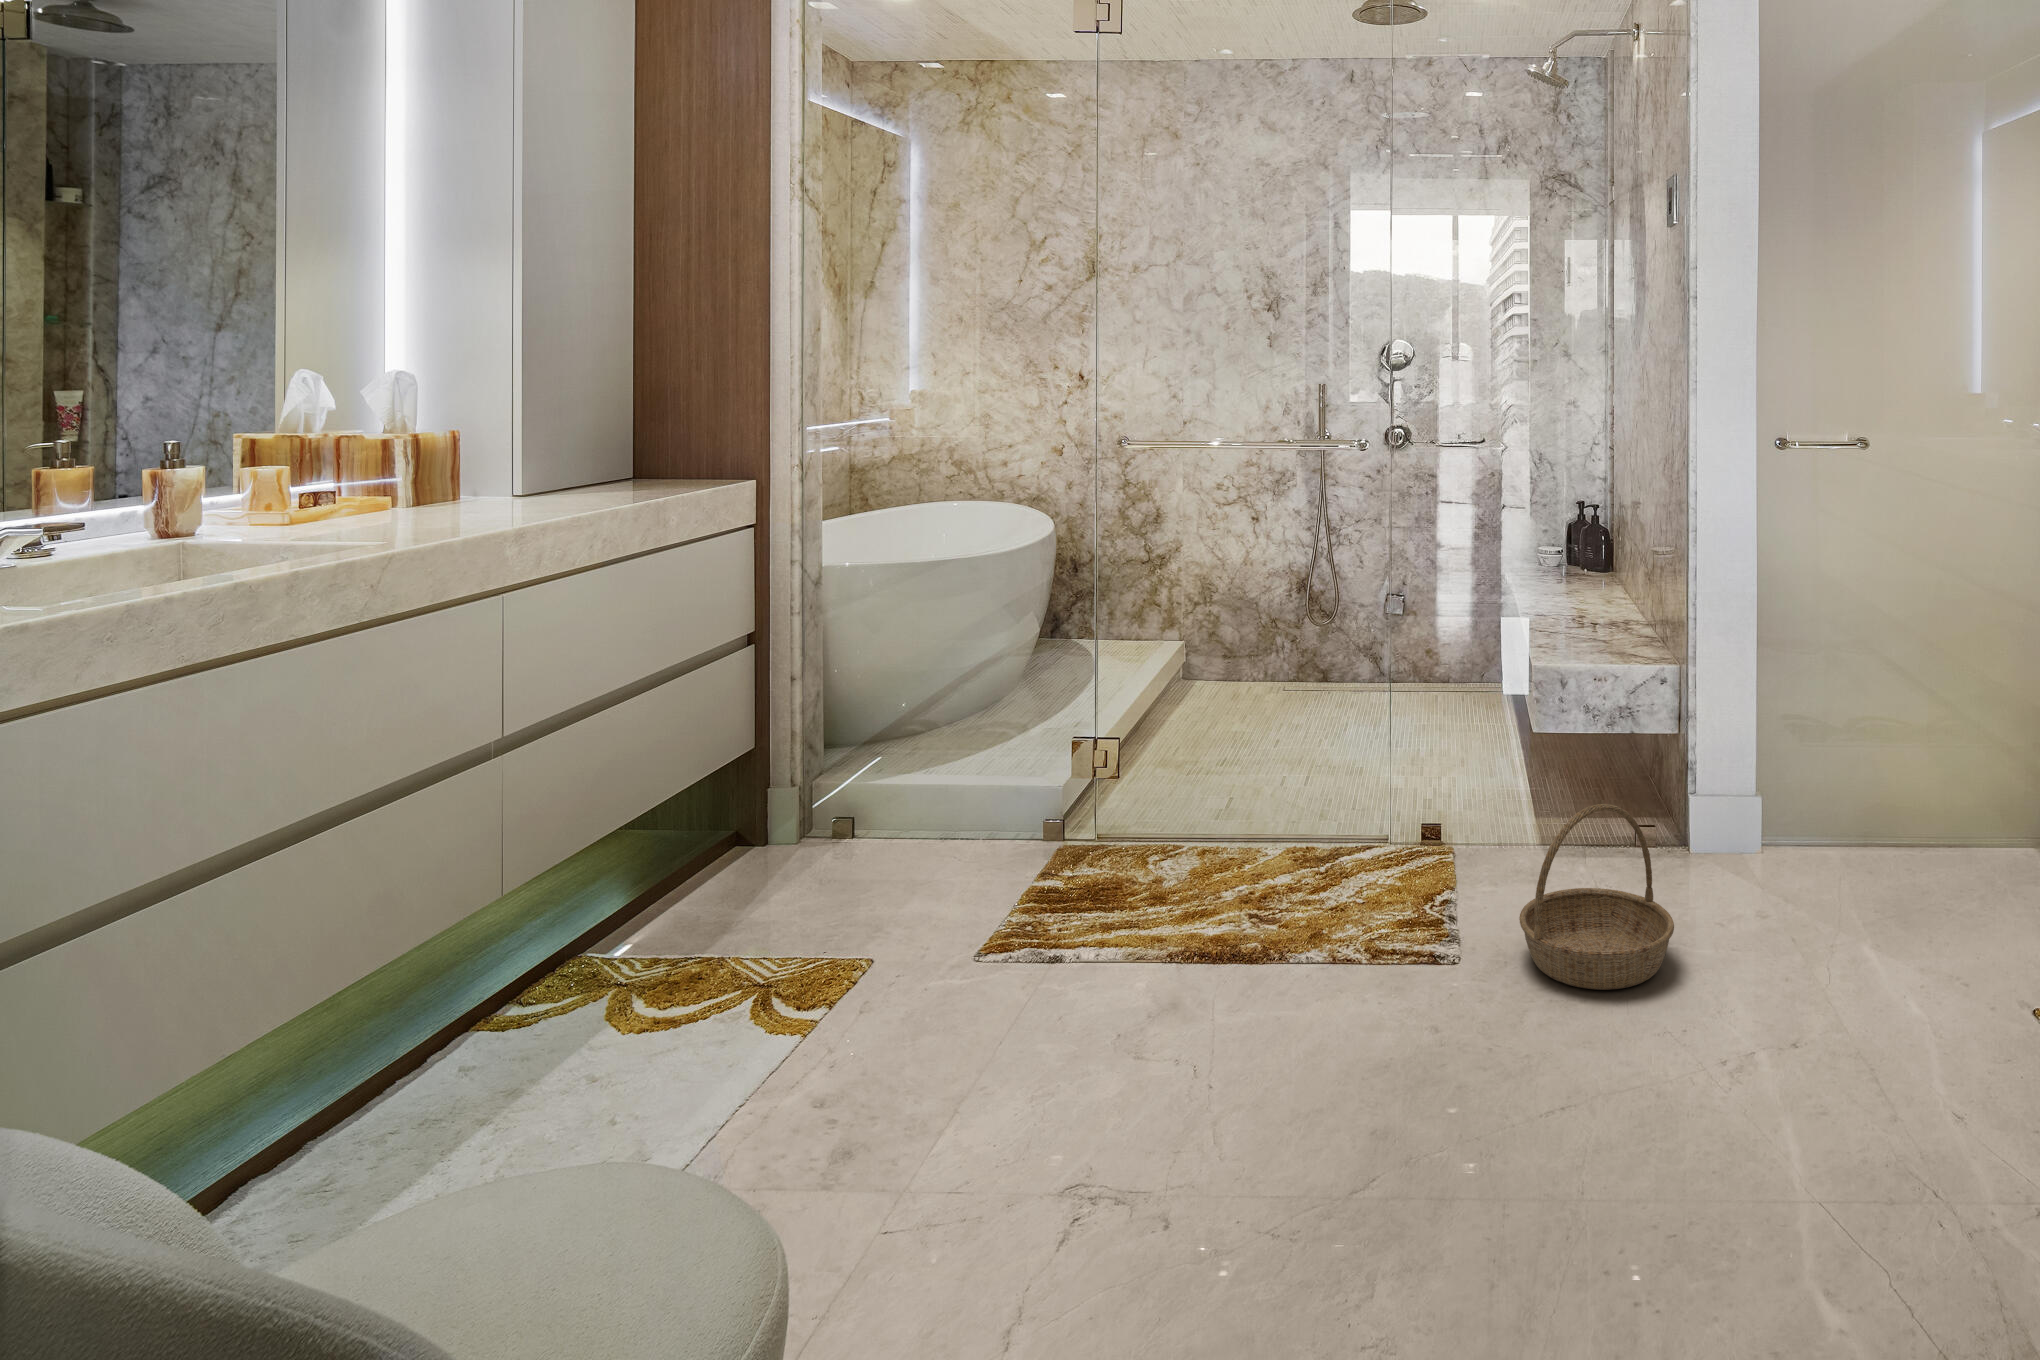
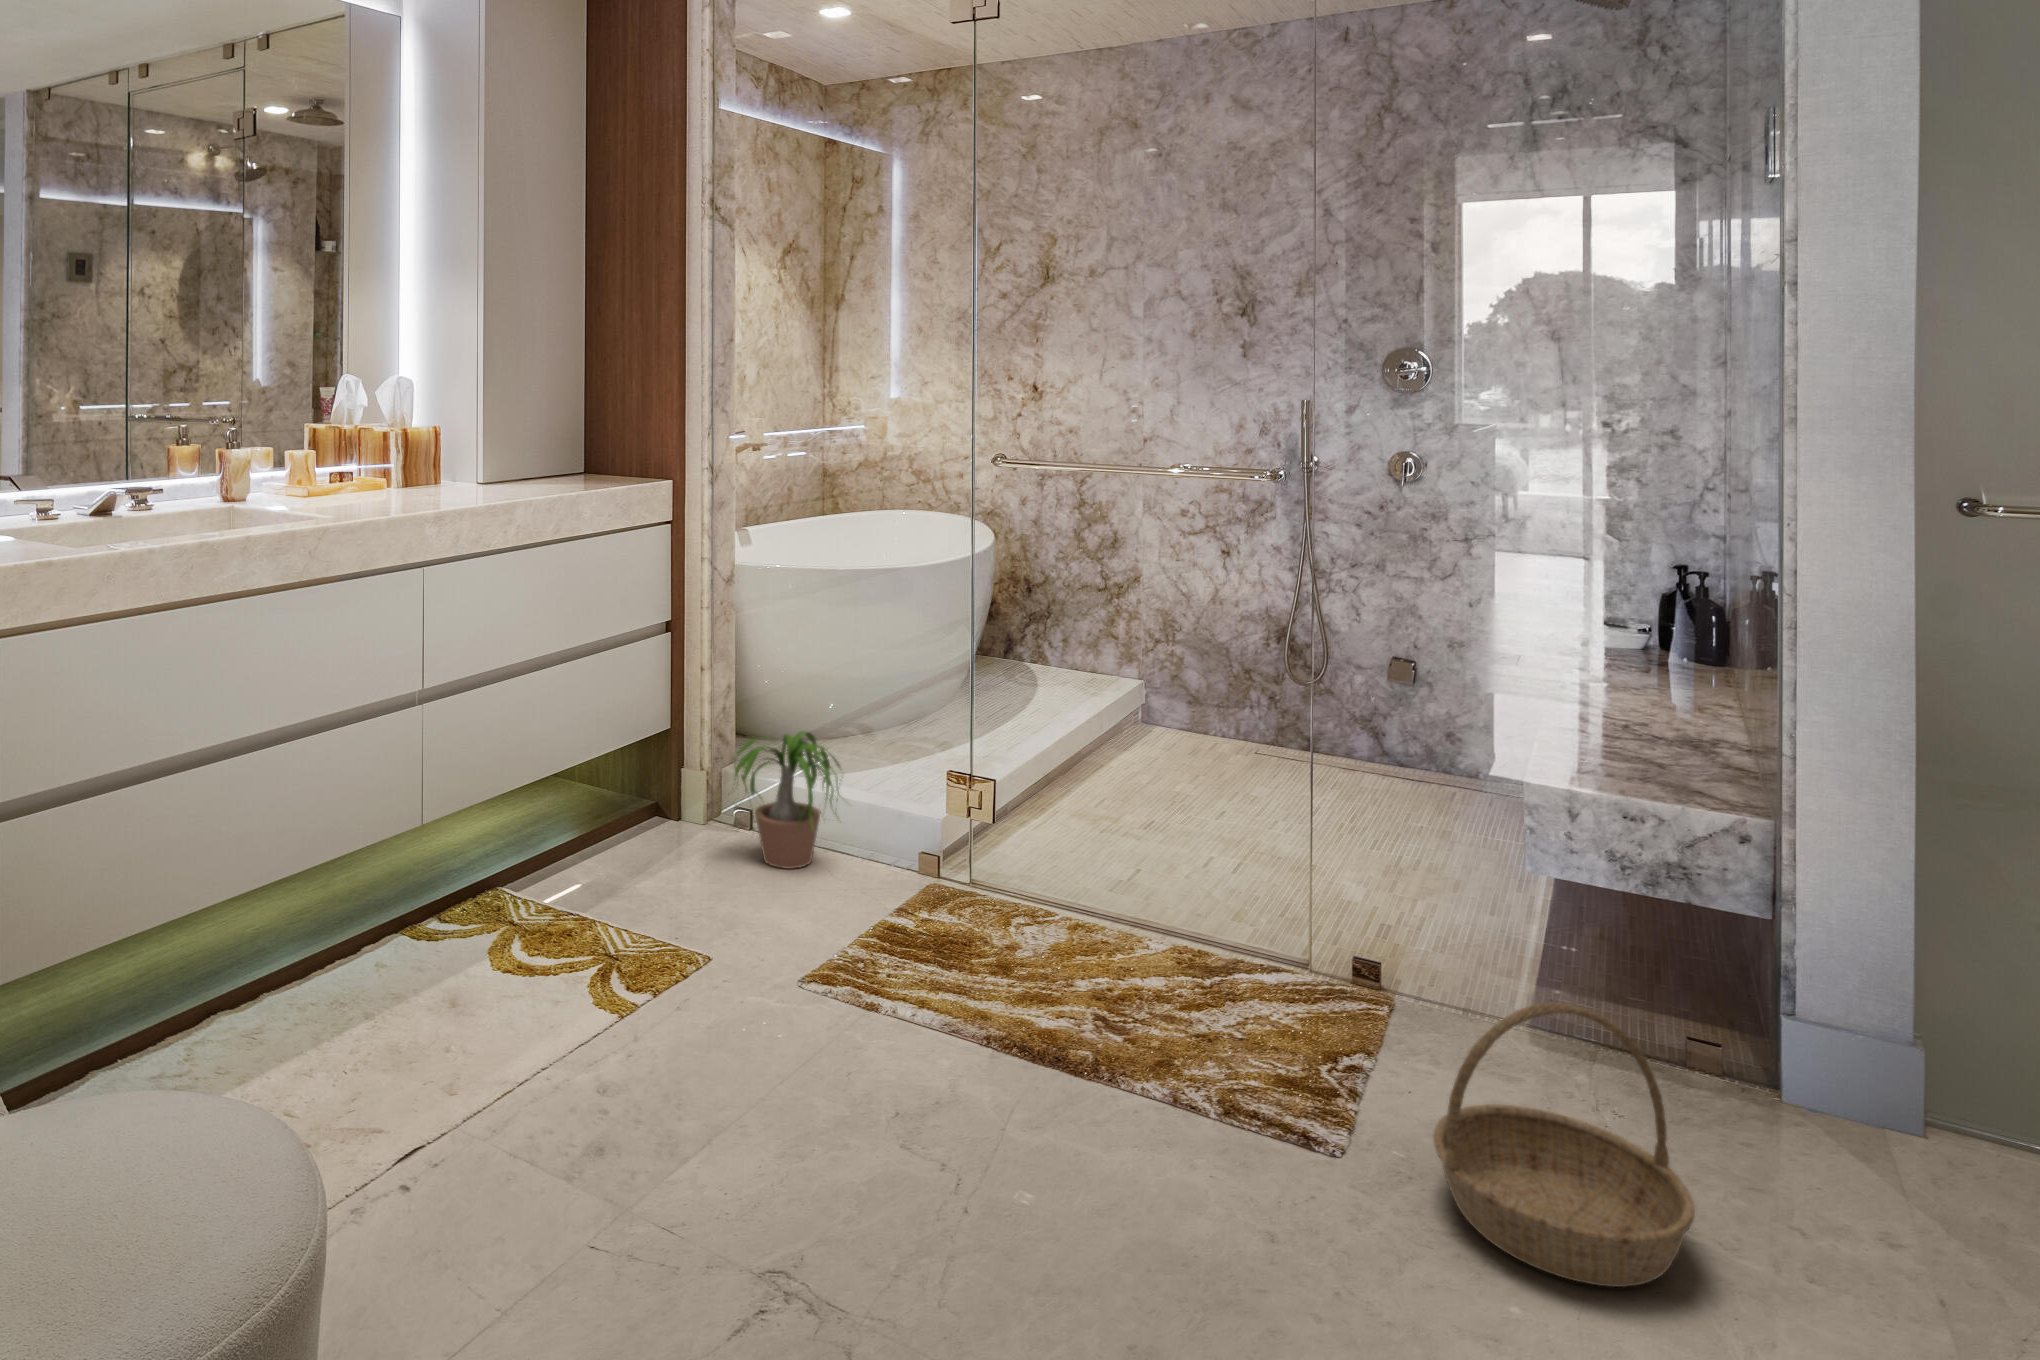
potted plant: none [830,726,994,867] -> present [734,731,844,869]

